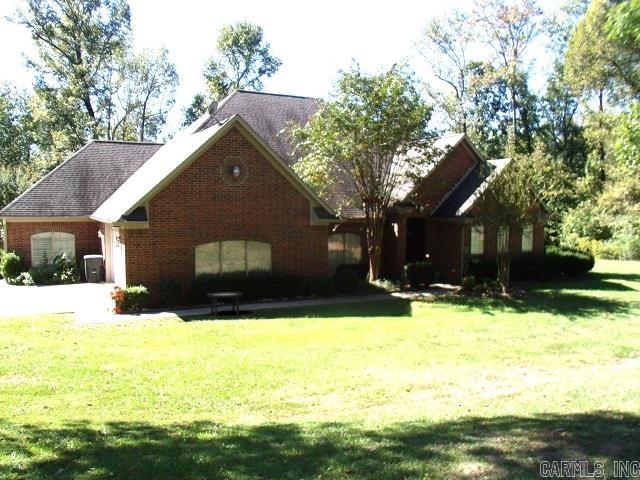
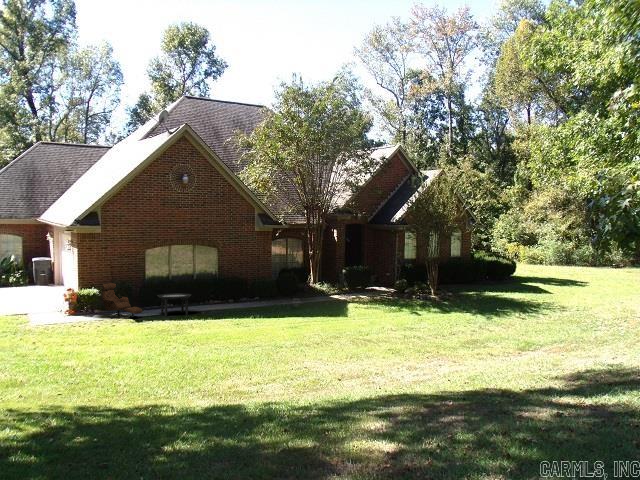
lounge chair: none [150,281,191,319] -> present [102,283,143,319]

